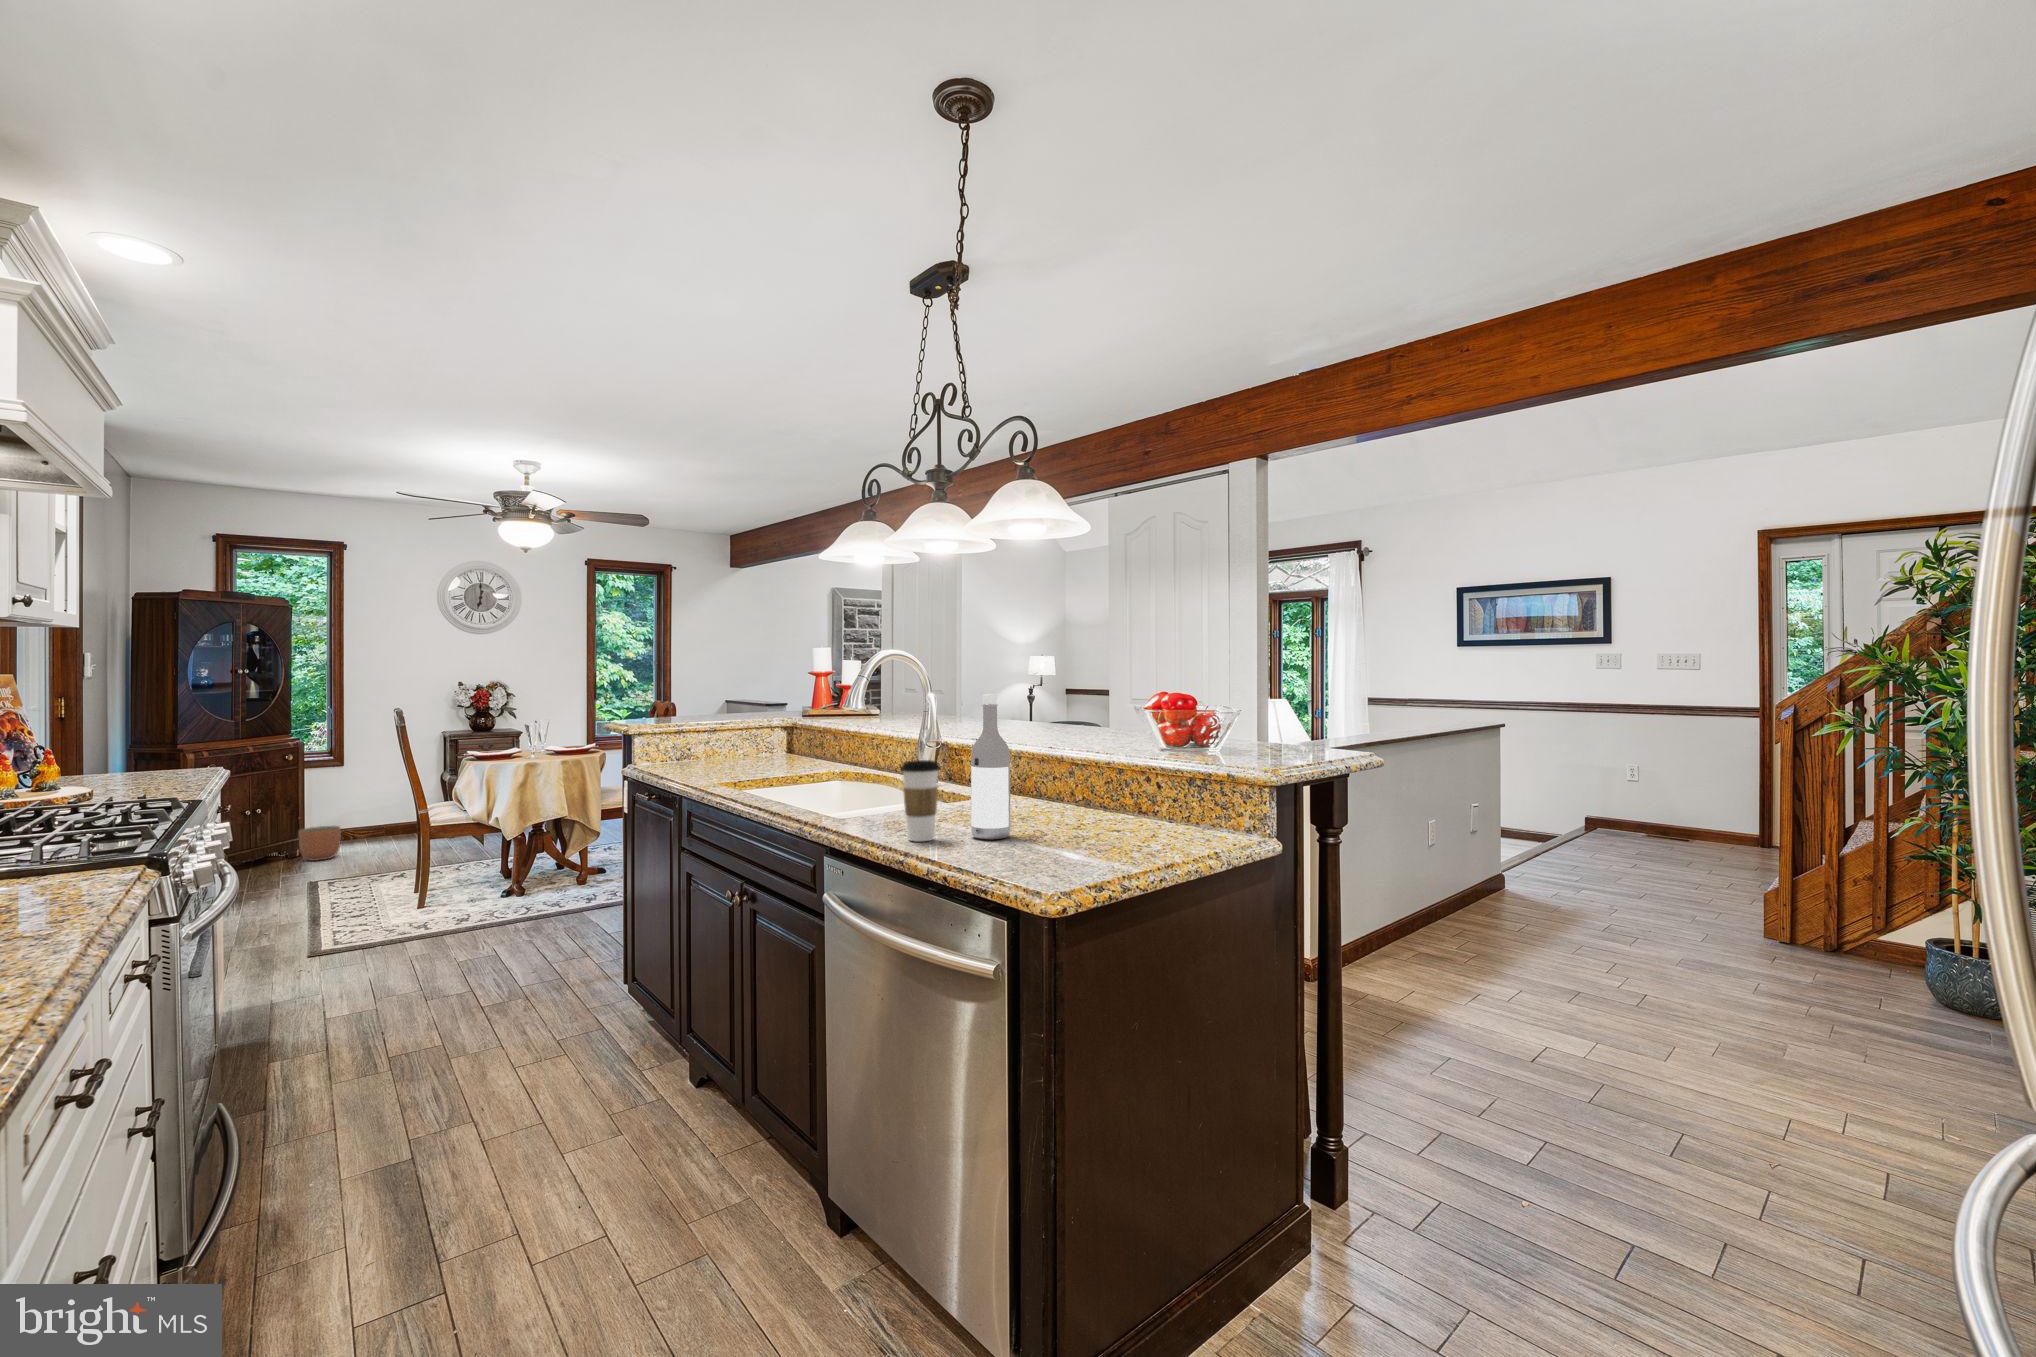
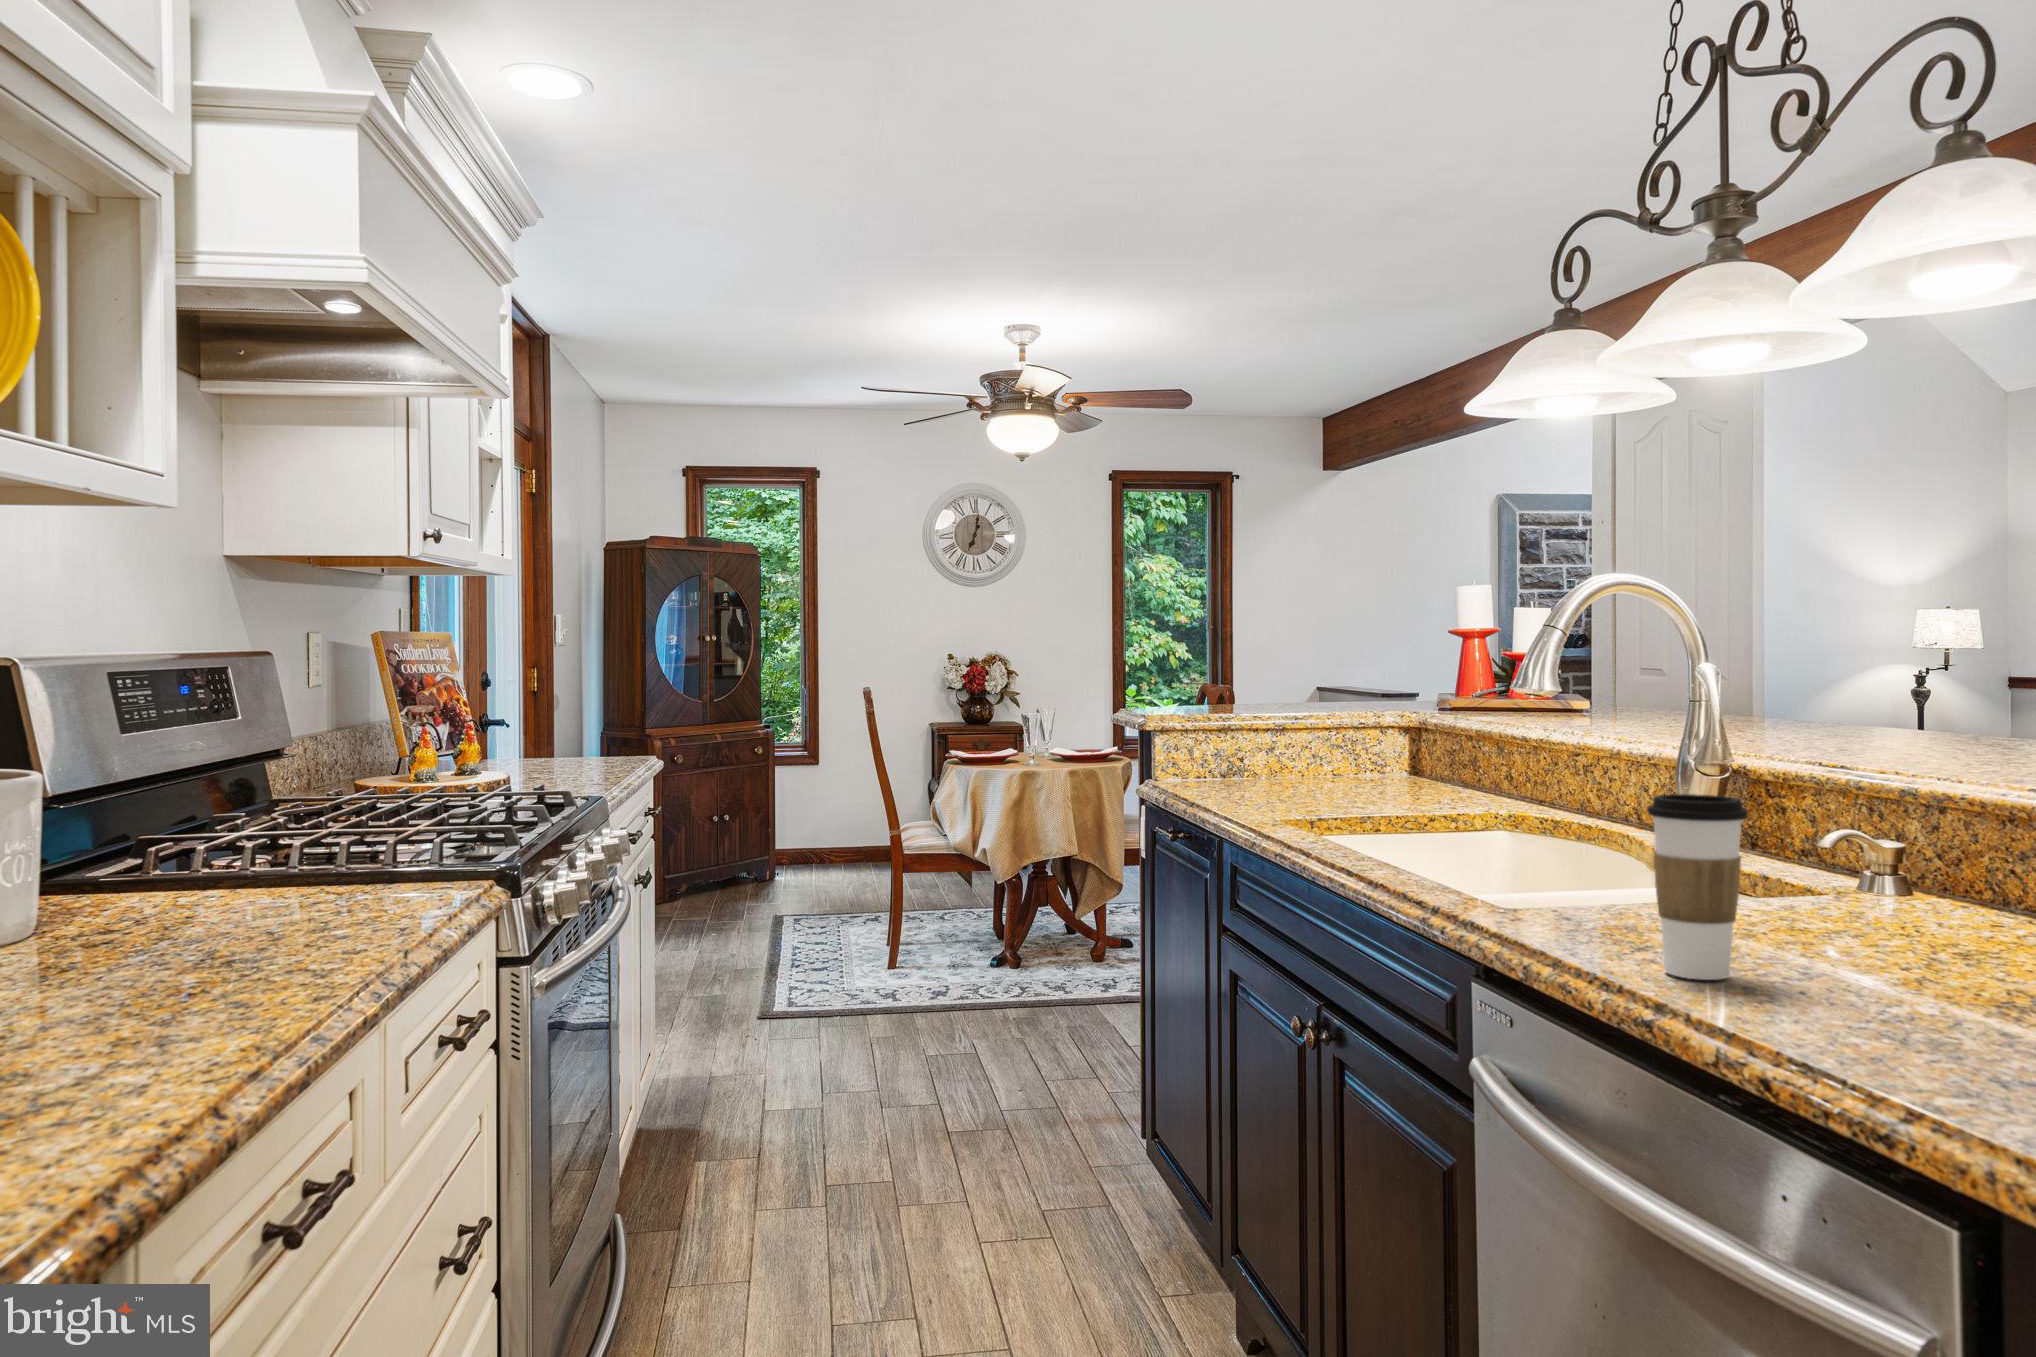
wine bottle: present [971,694,1011,839] -> none [1828,645,1938,996]
planter: present [299,826,341,861] -> none [770,844,815,889]

